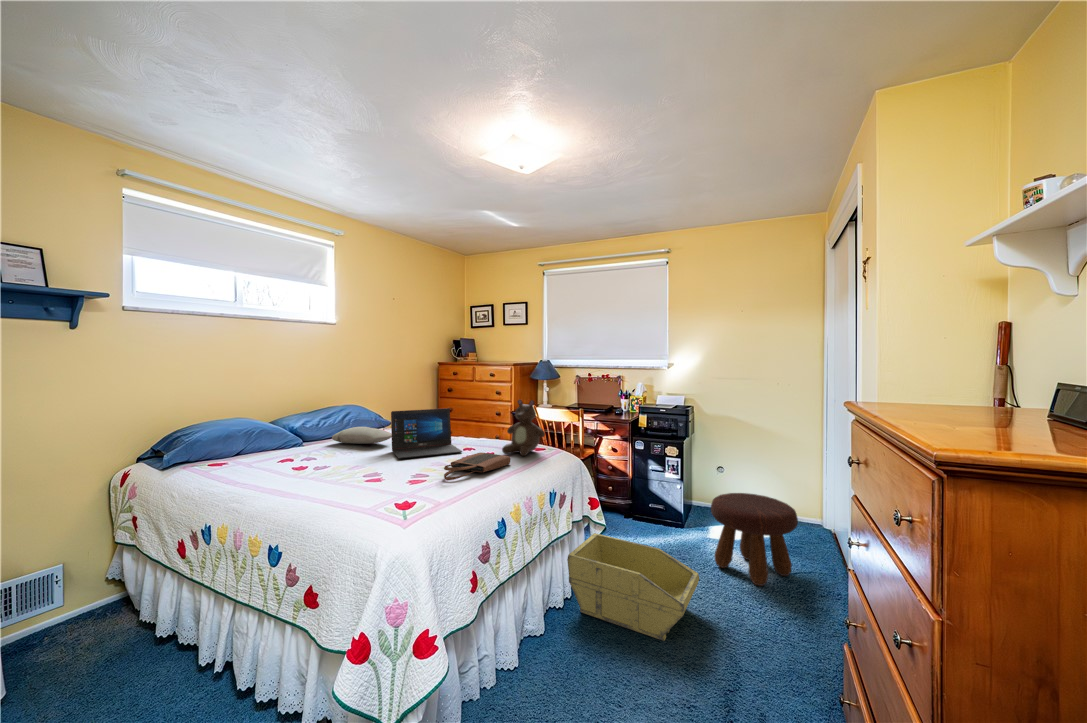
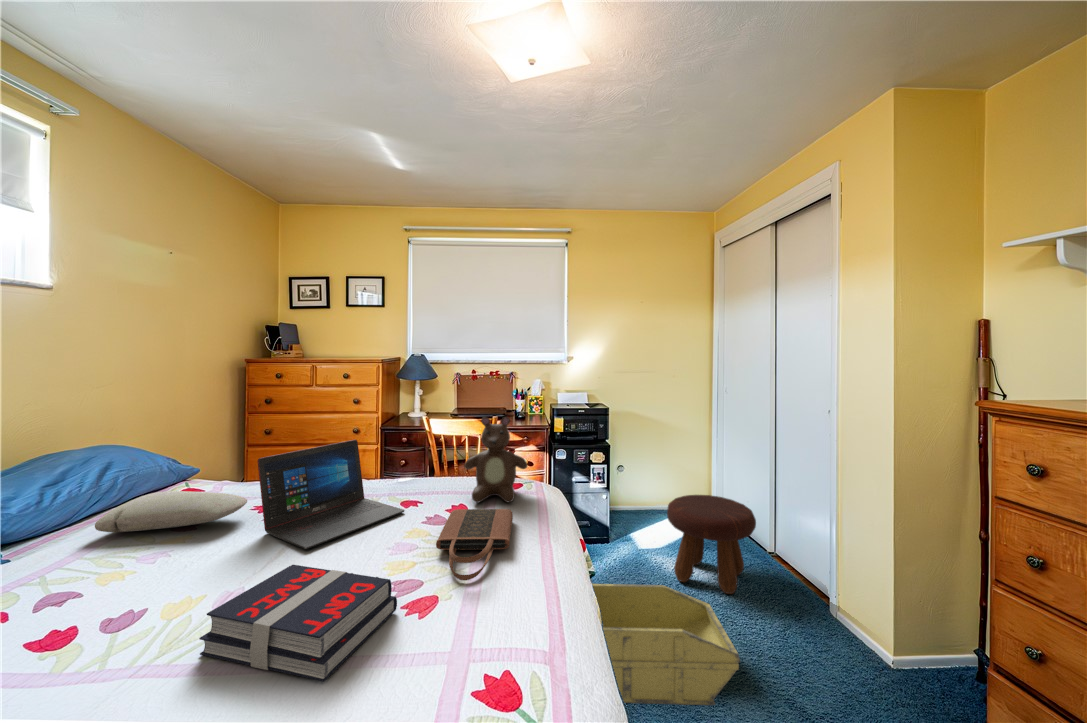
book: none [328,457,406,494] -> present [199,565,397,681]

